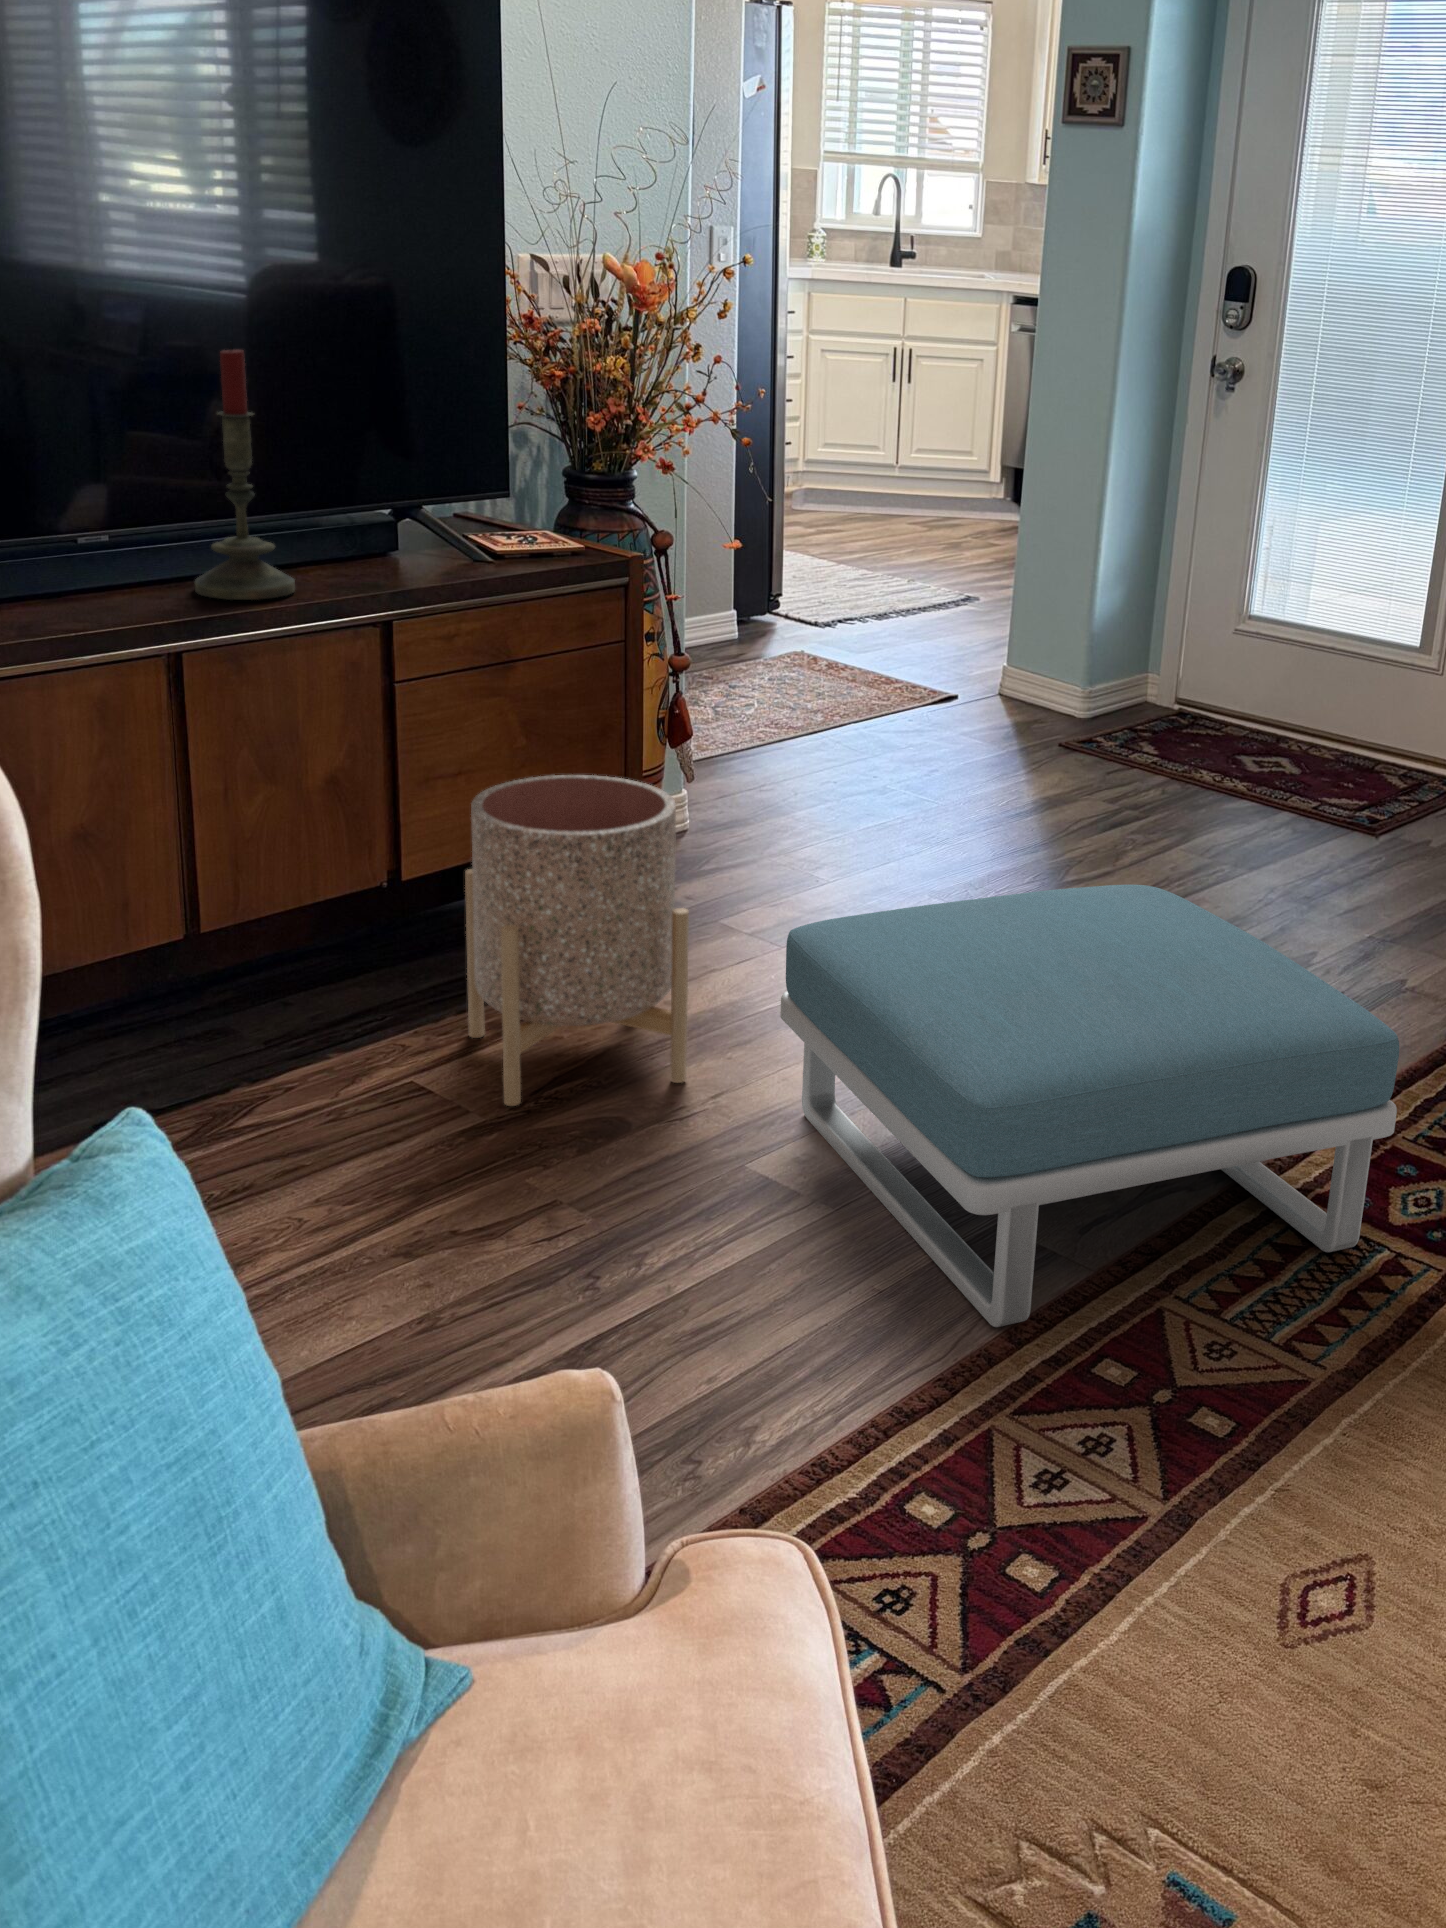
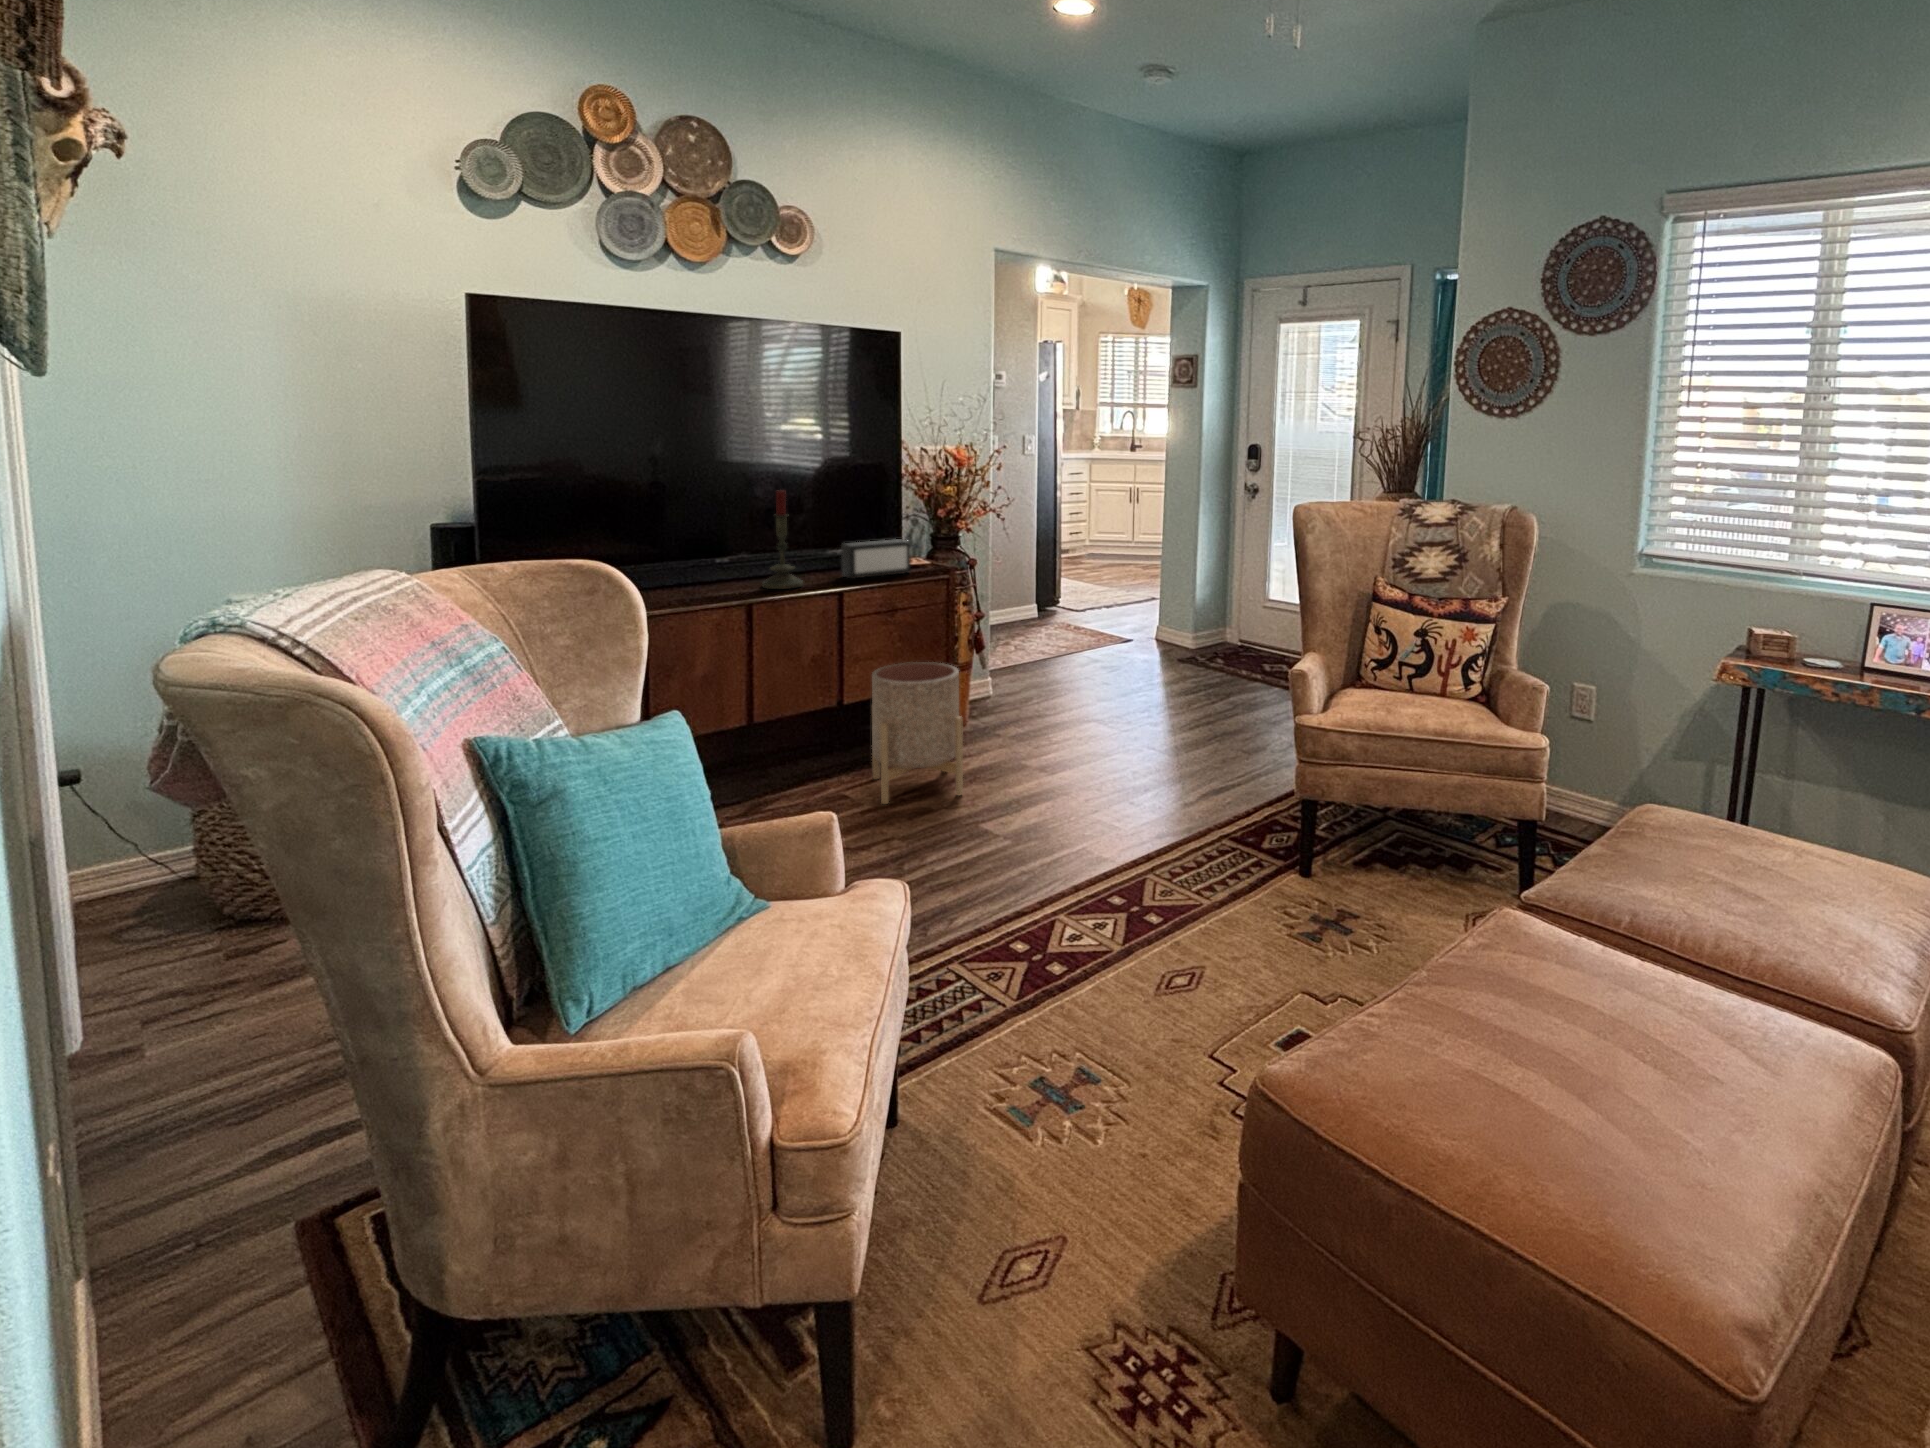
speaker: none [378,477,542,574] -> present [841,539,911,578]
footstool: present [780,885,1399,1327] -> none [998,704,1252,883]

